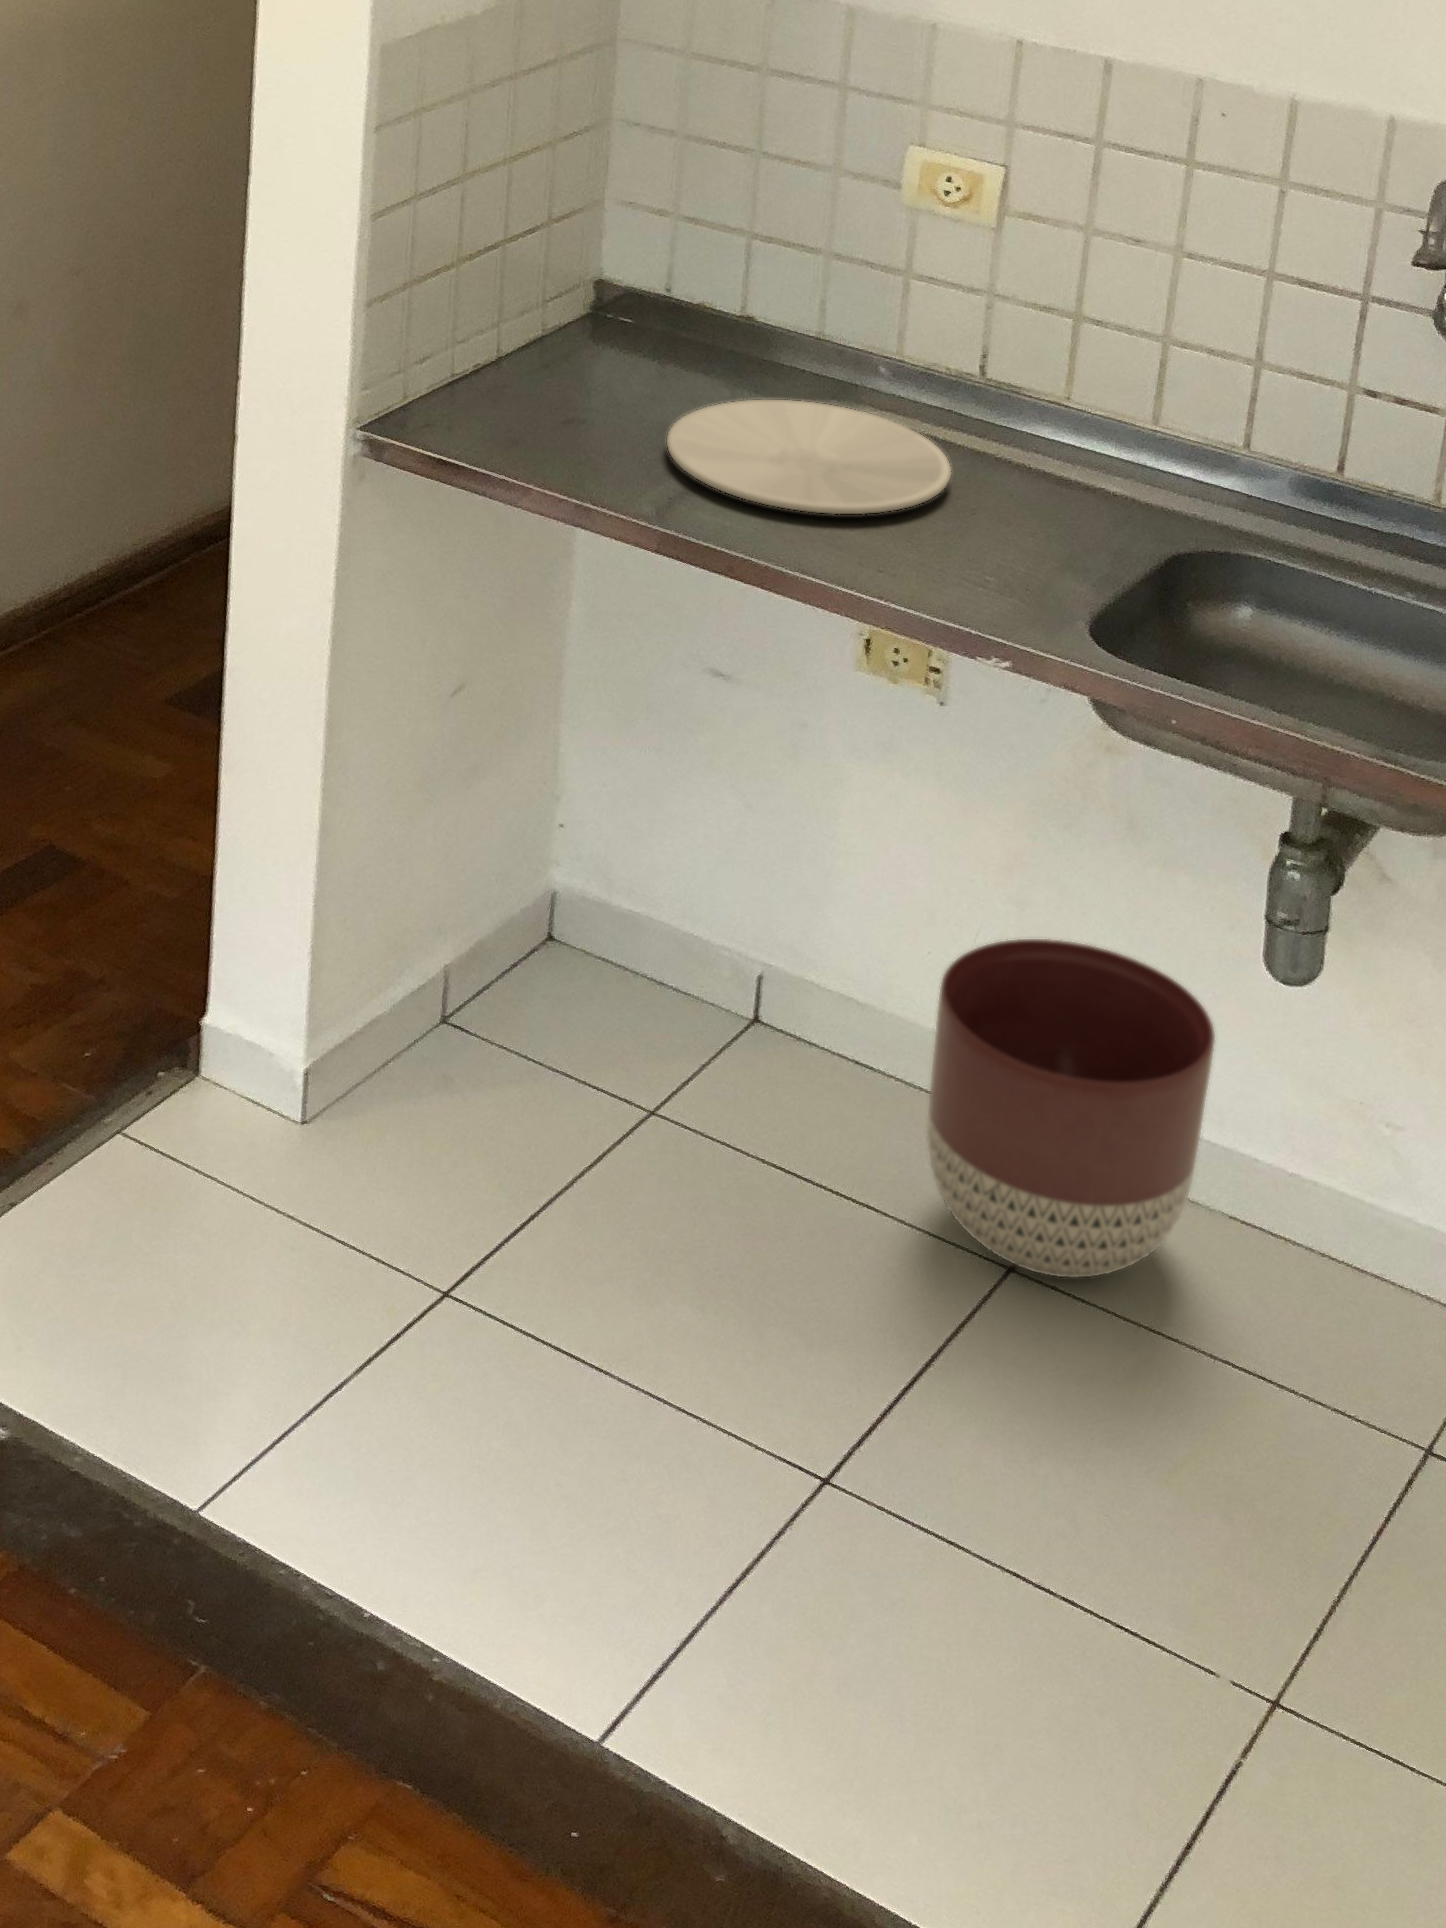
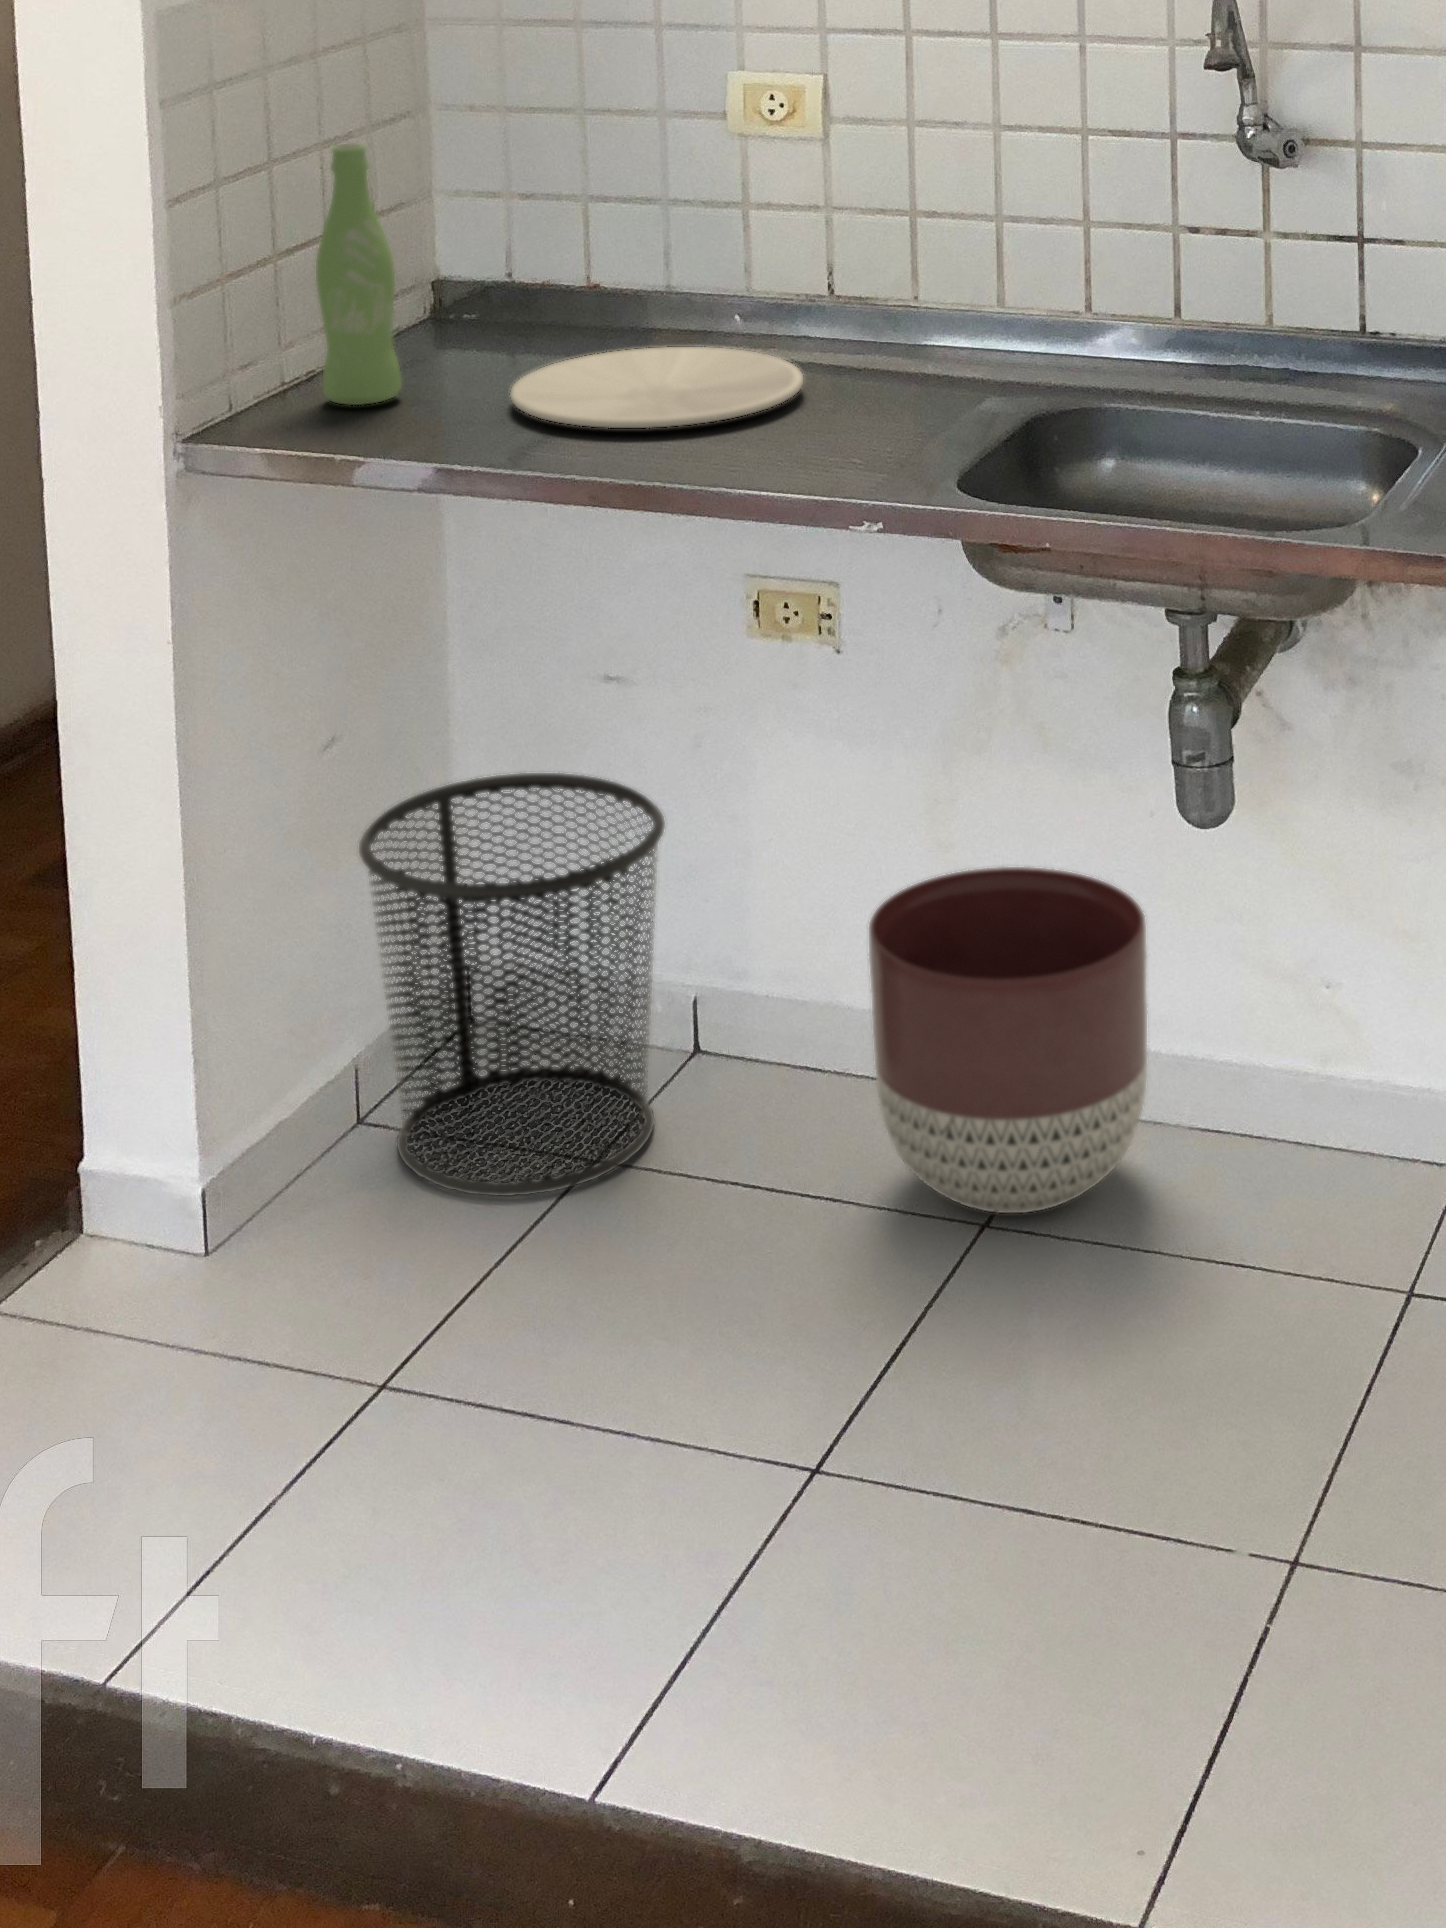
bottle: none [492,181,572,423] -> present [316,143,402,405]
waste bin: none [473,744,757,1140] -> present [359,773,665,1196]

